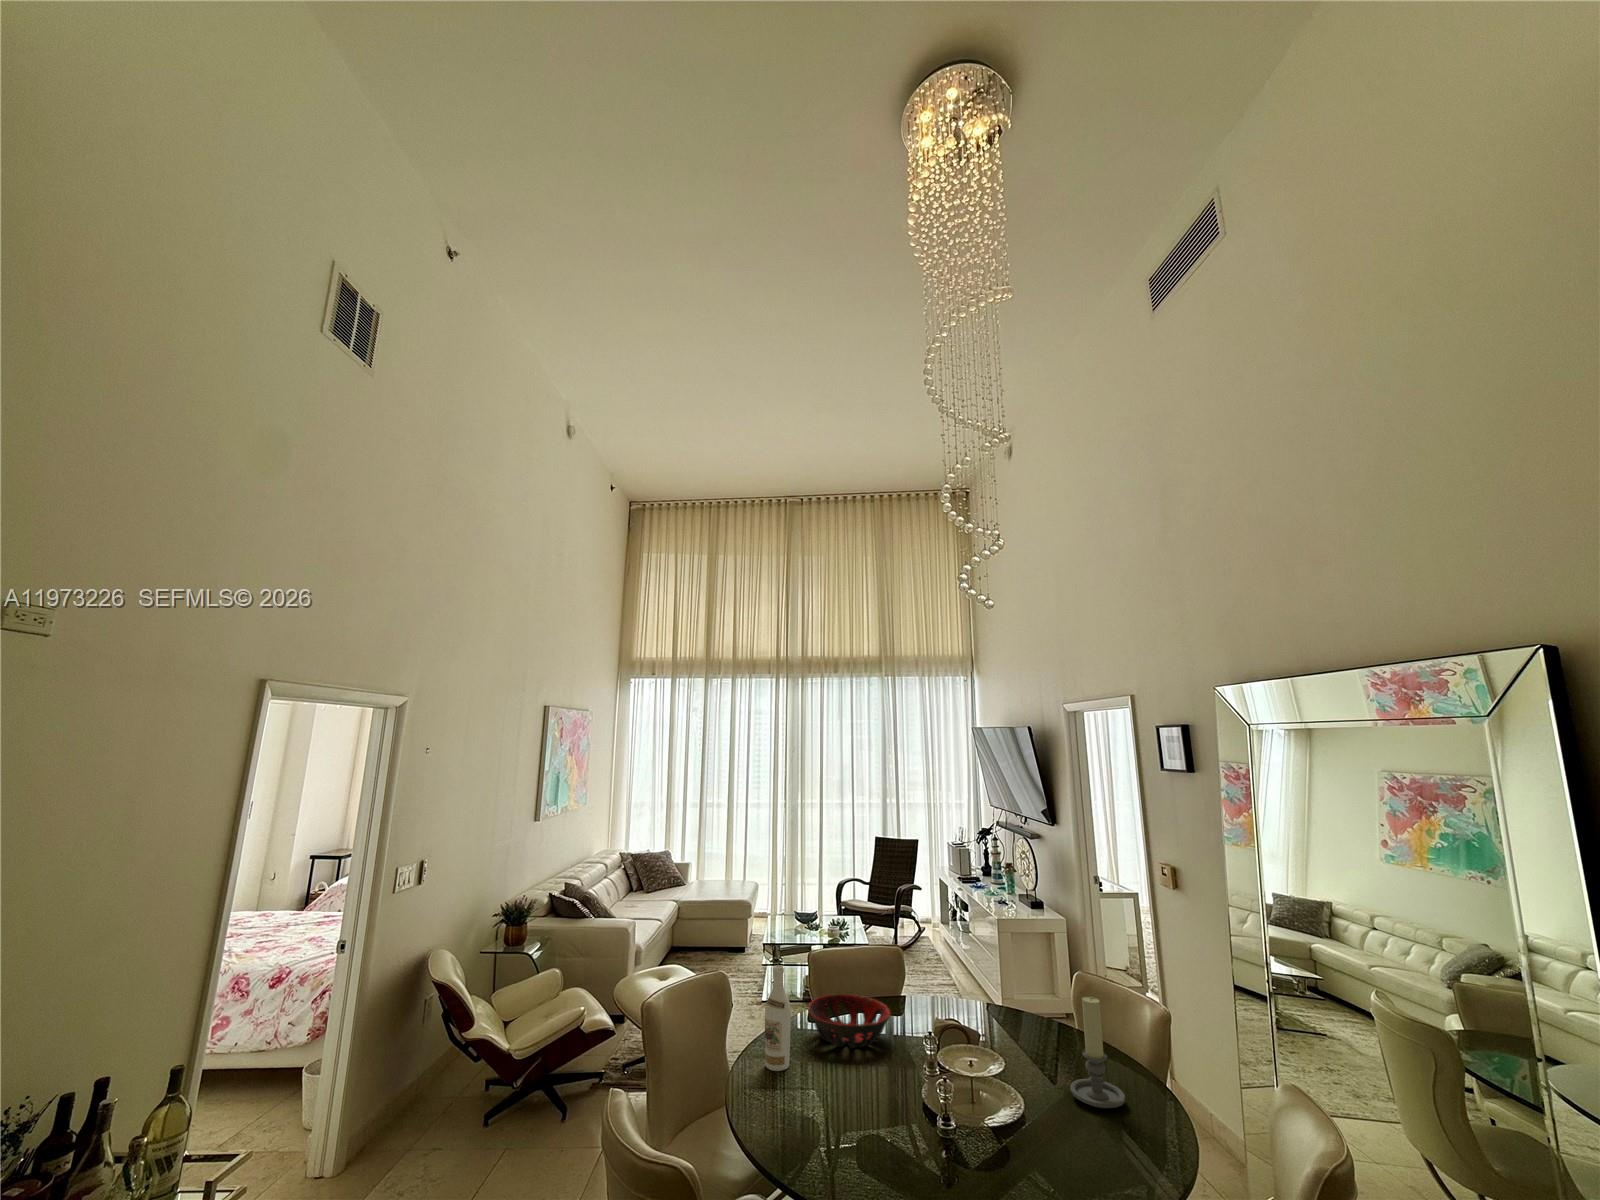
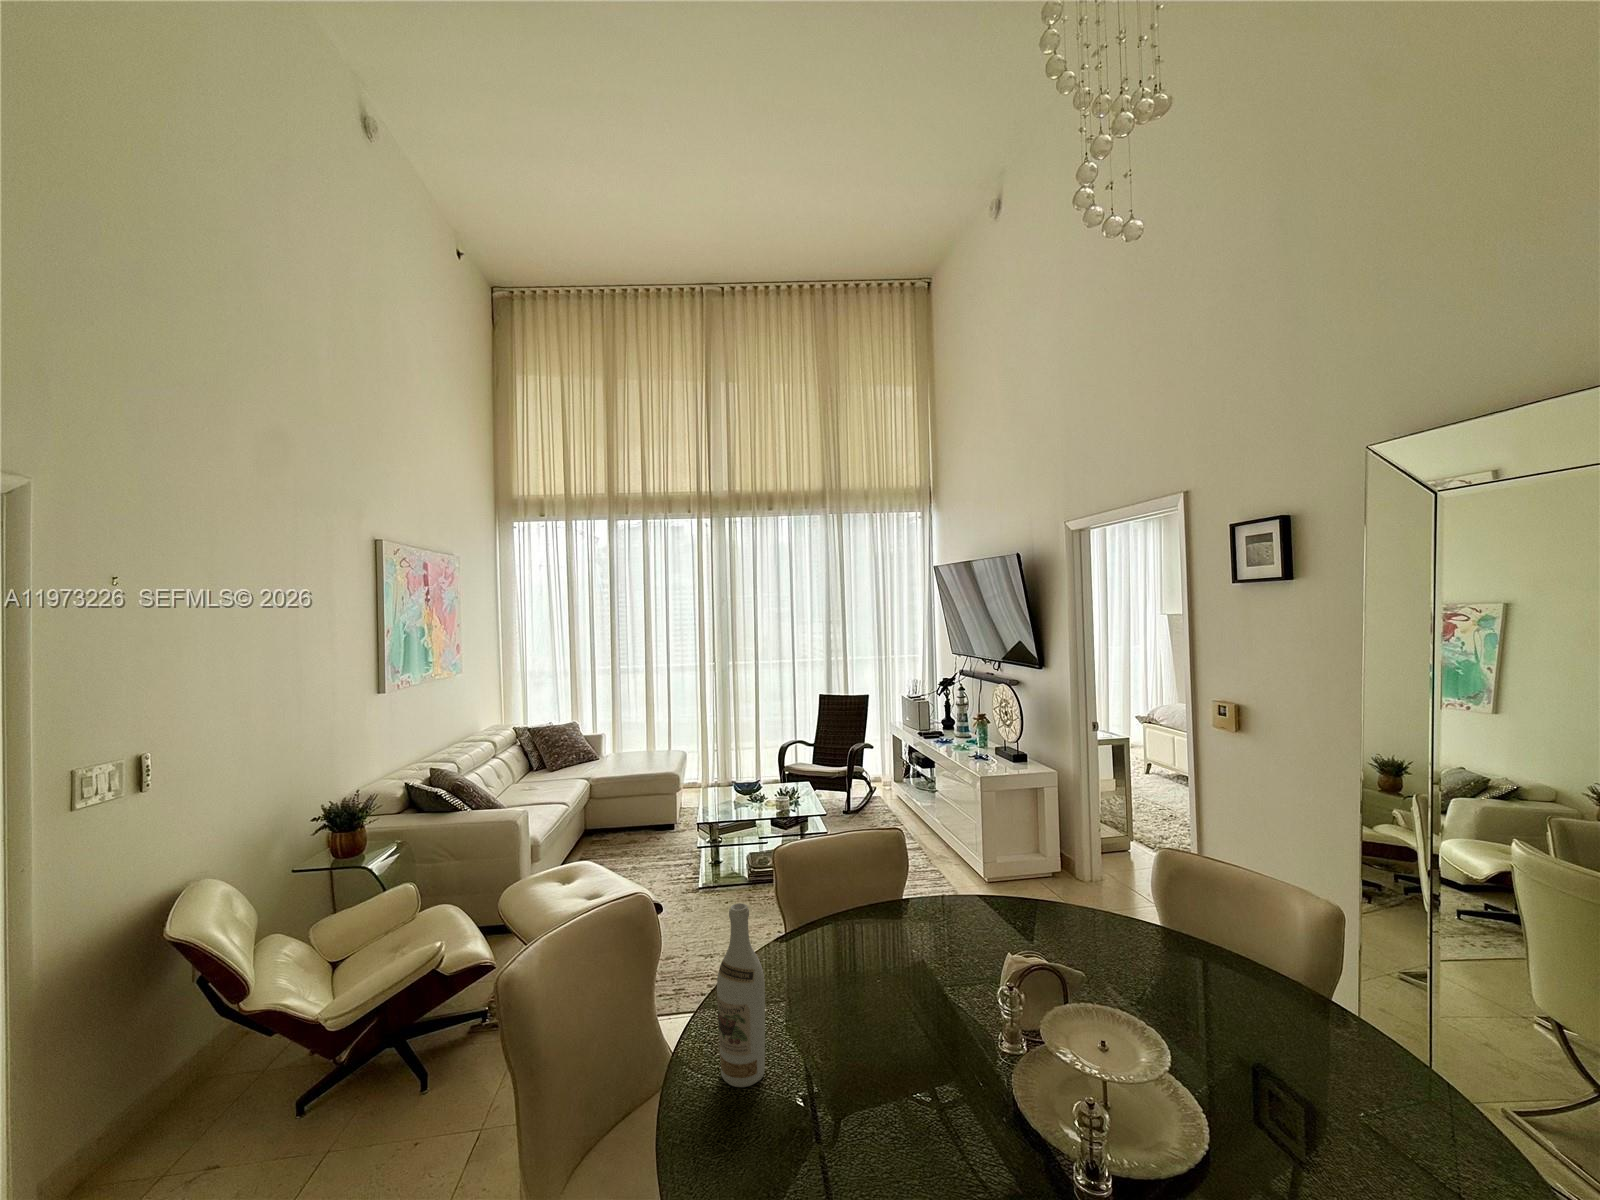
decorative bowl: present [809,994,891,1048] -> none [786,919,923,1016]
candle holder: present [1070,997,1125,1109] -> none [1269,922,1382,1117]

